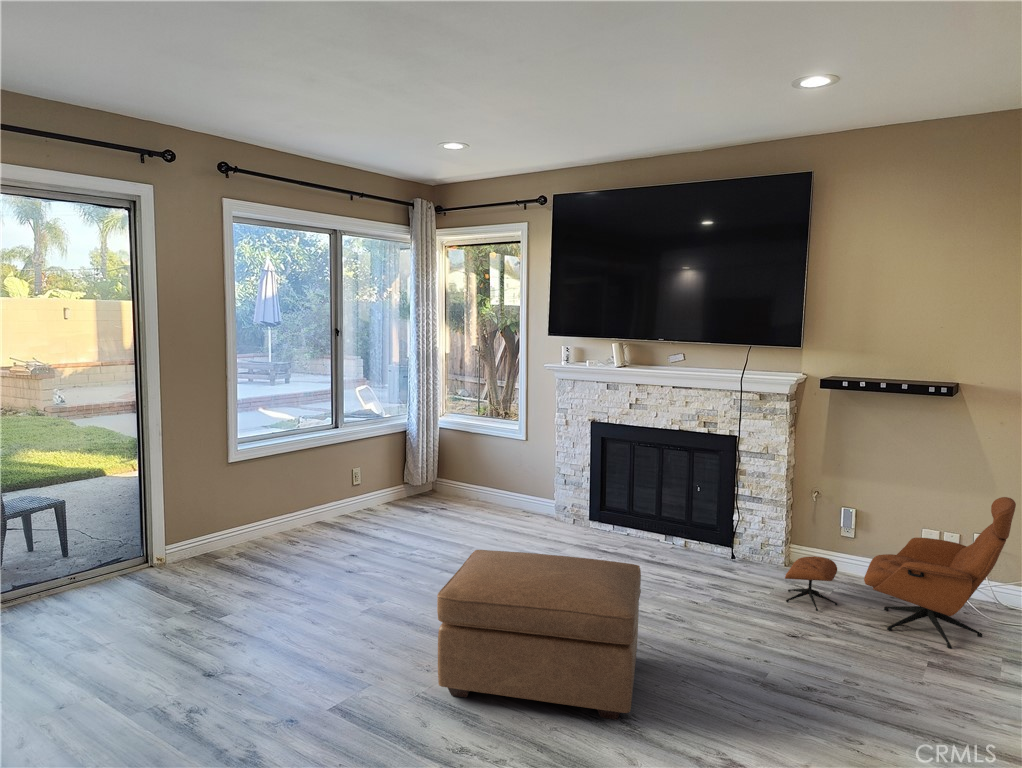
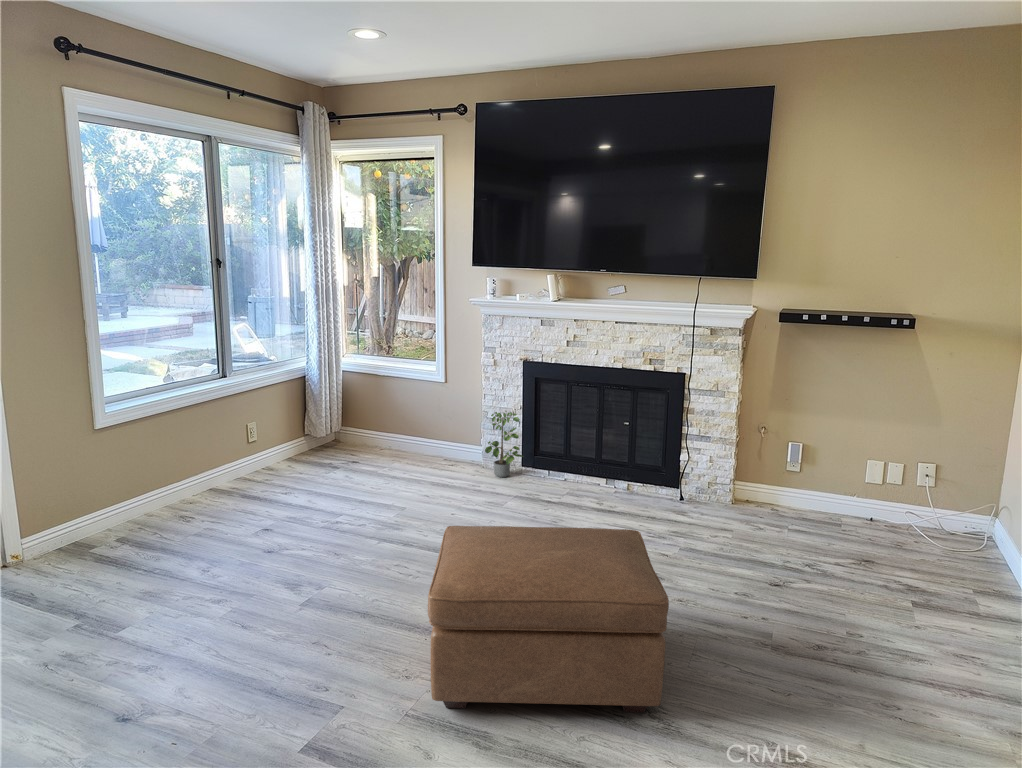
potted plant: none [553,465,588,528] -> present [485,411,523,477]
lounge chair: present [785,497,1016,649] -> none [748,430,985,582]

